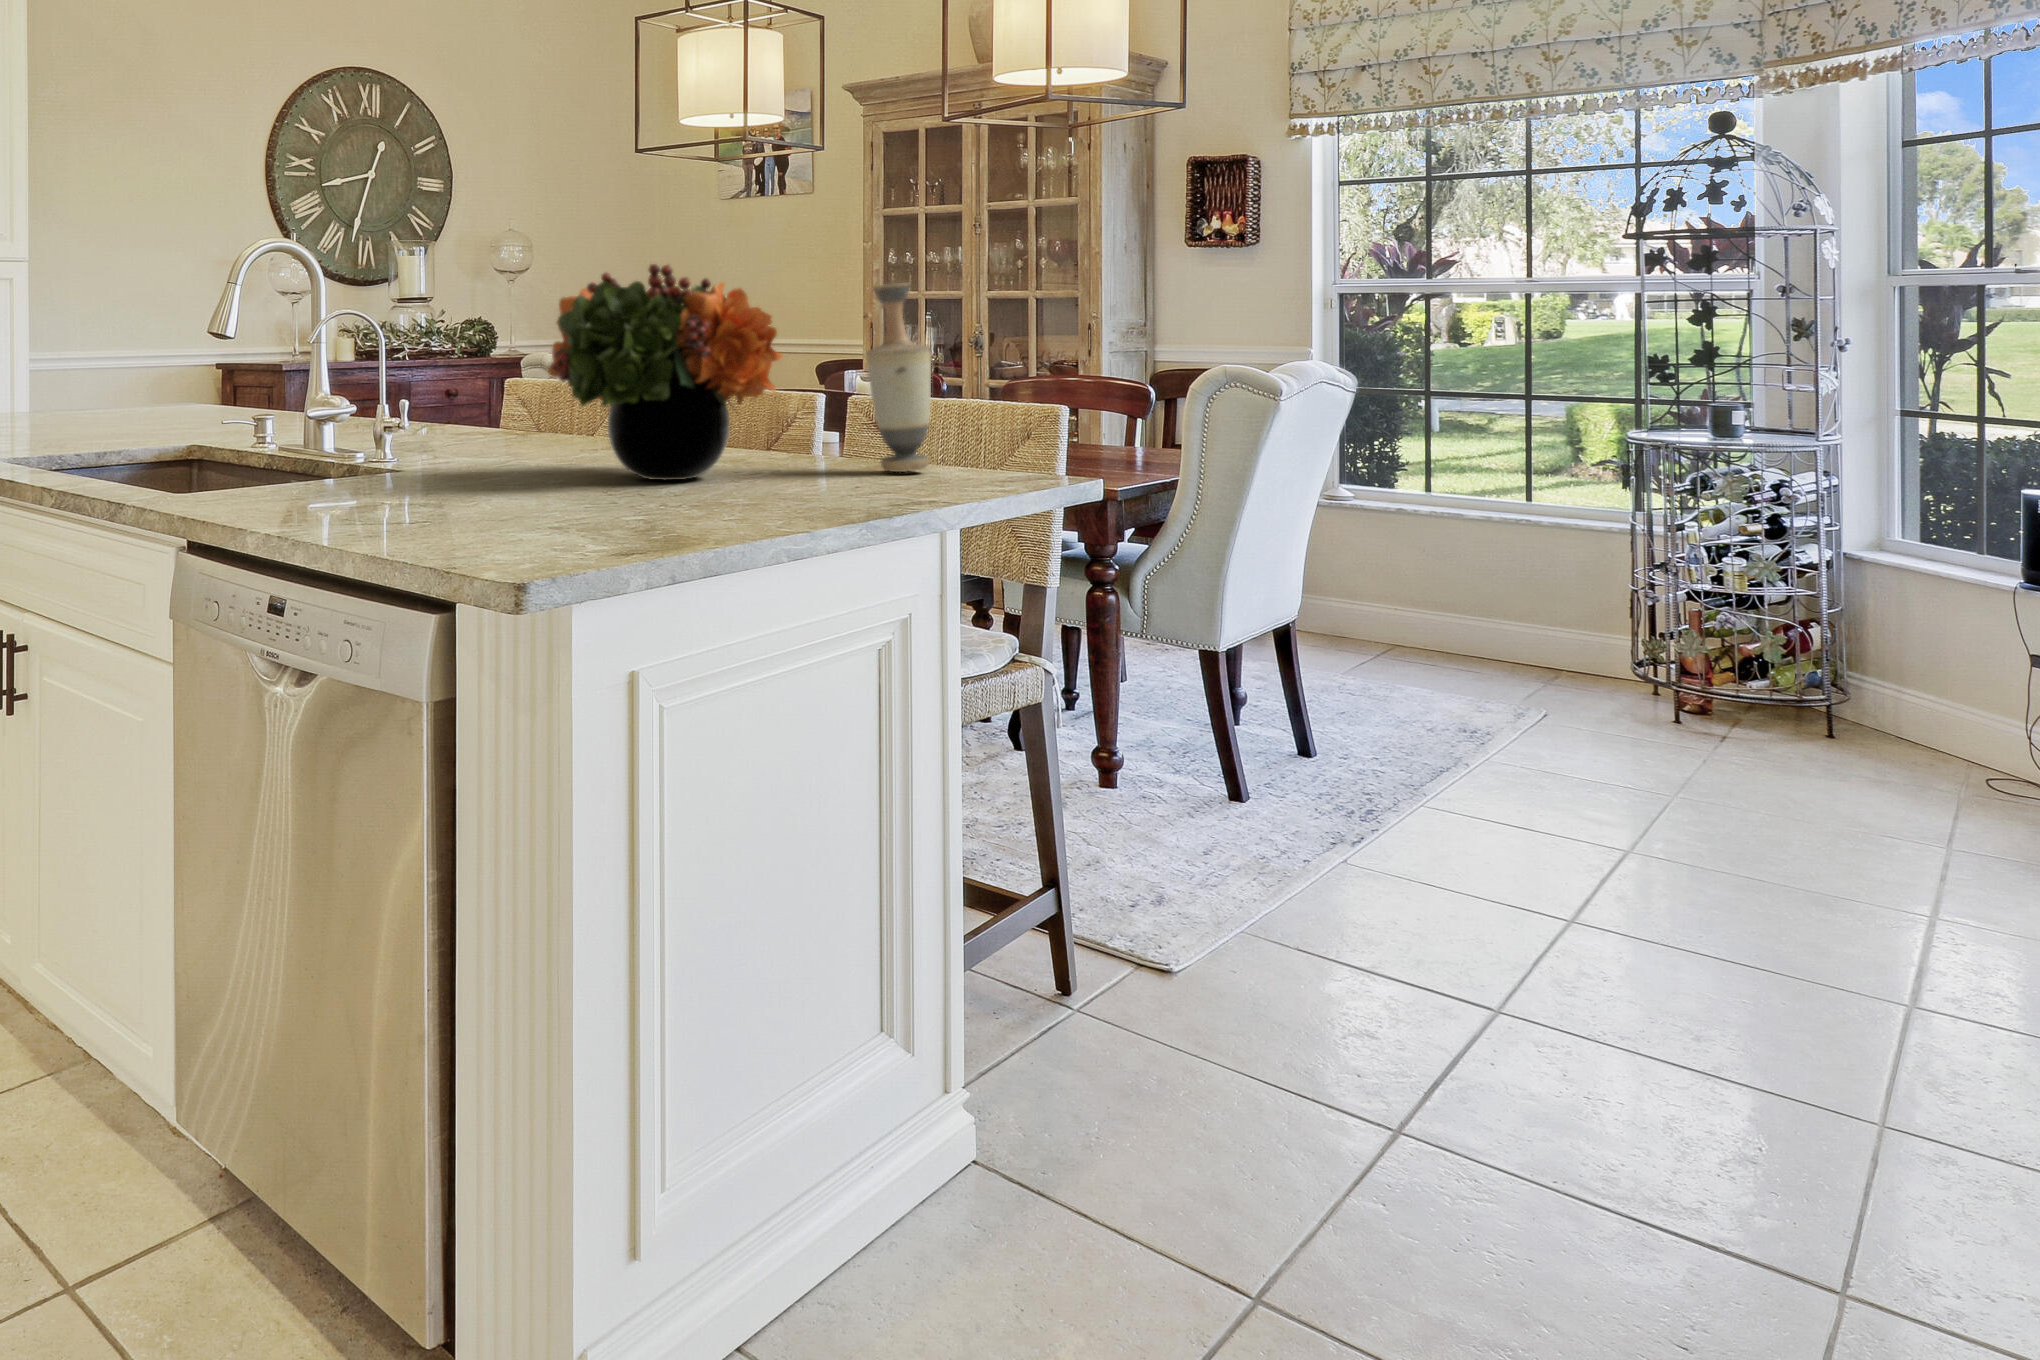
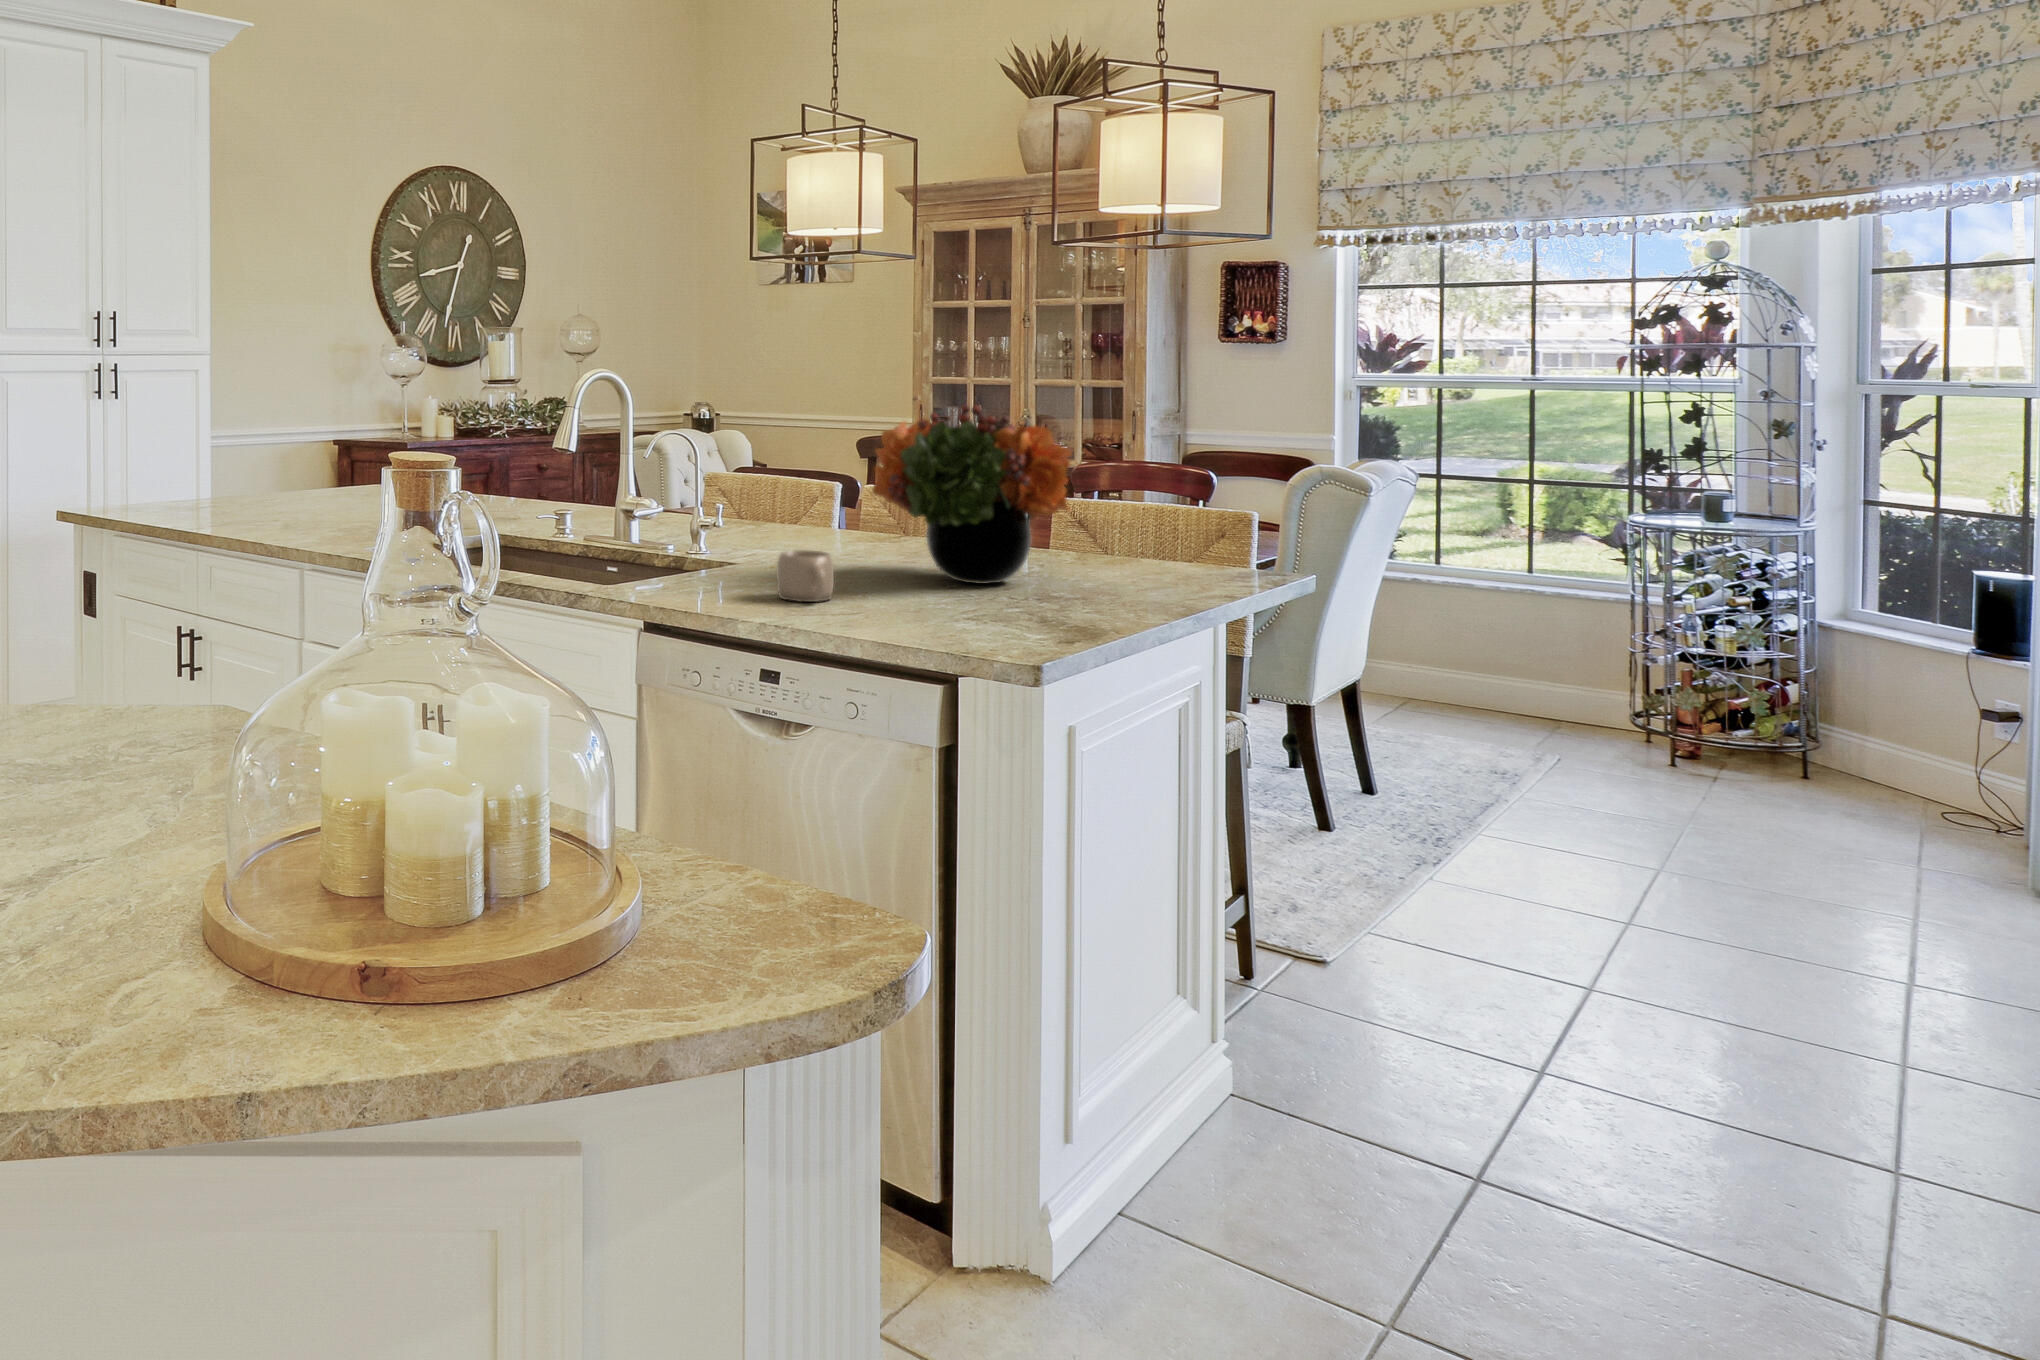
vase: present [866,283,931,472] -> none [1132,420,1188,576]
mug: none [386,438,456,498] -> present [776,550,834,602]

